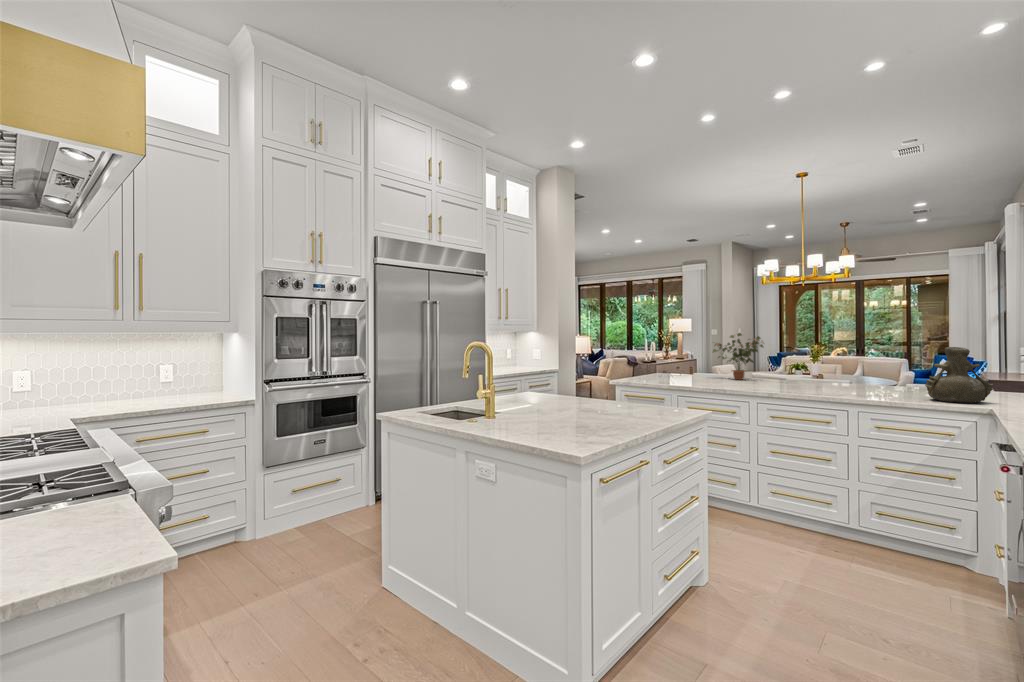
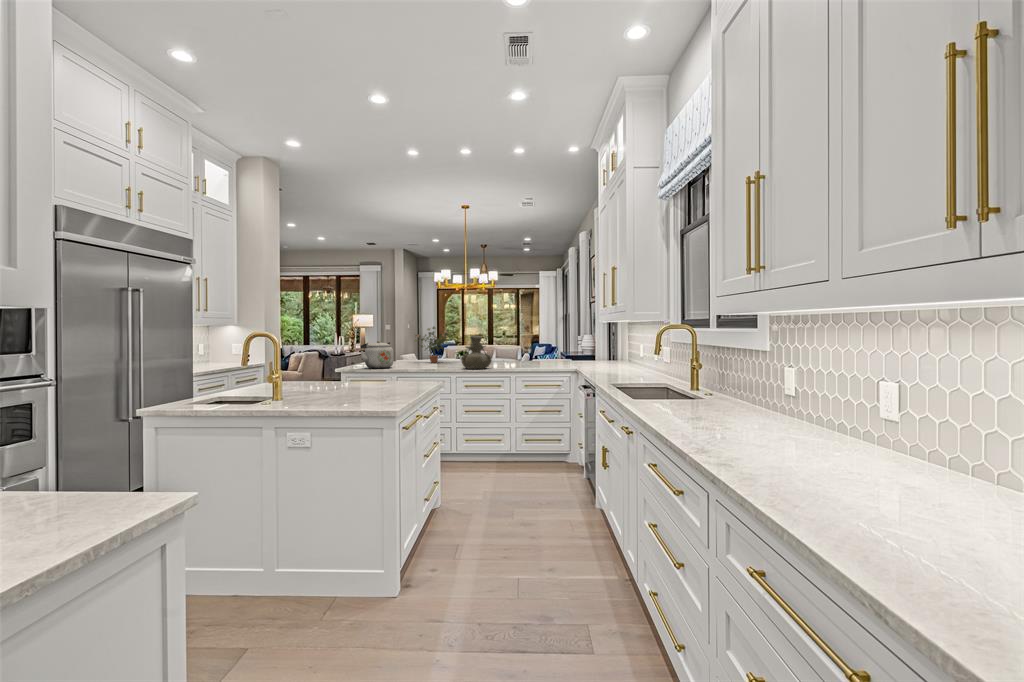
vase: present [925,347,994,403] -> present [461,335,492,369]
kettle: none [637,351,678,384] -> present [360,341,393,368]

